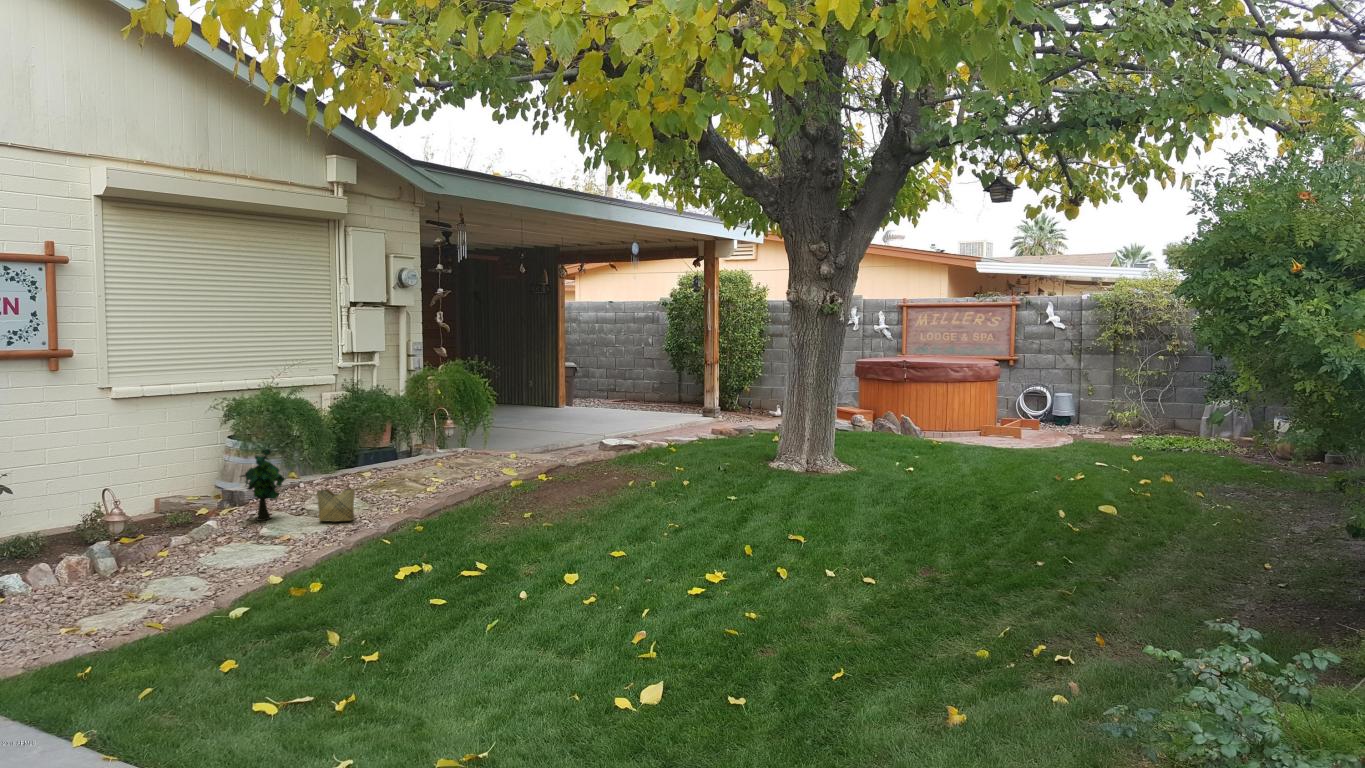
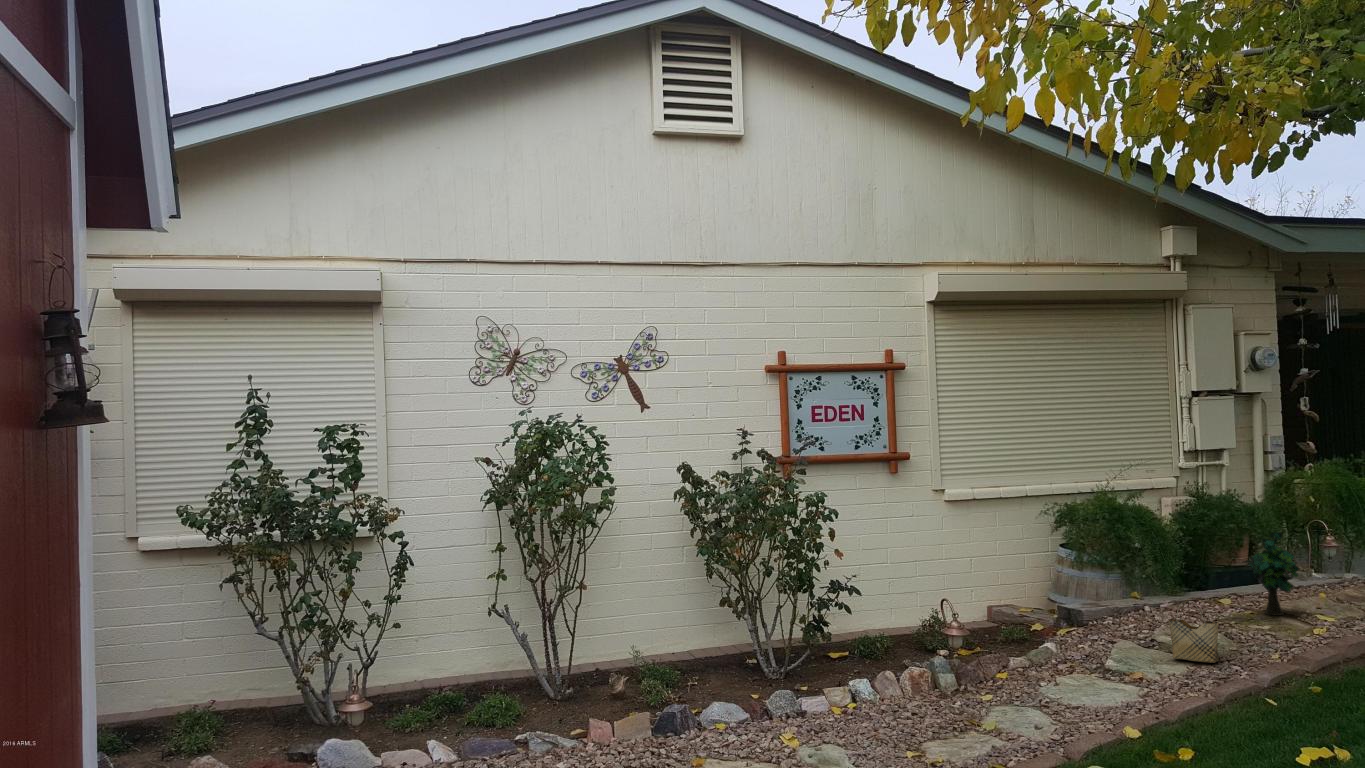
decorative plant: present [241,449,285,521] -> present [1245,532,1299,615]

